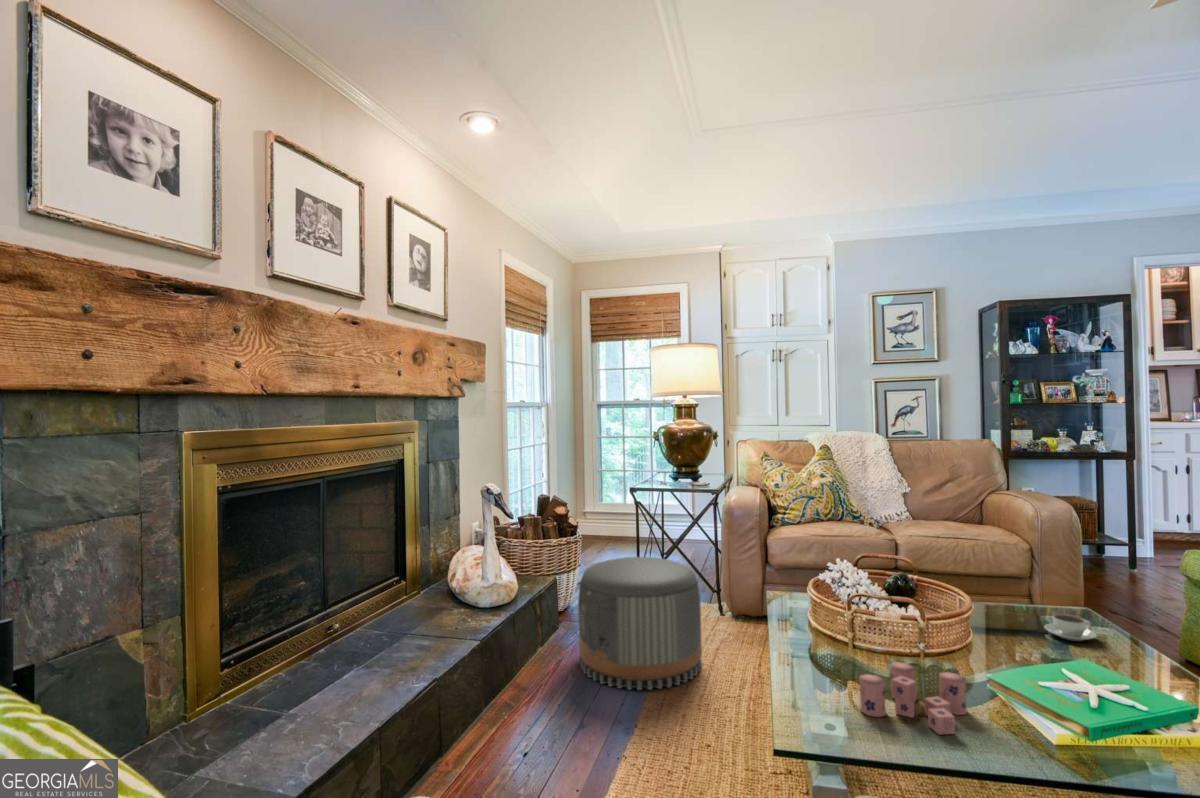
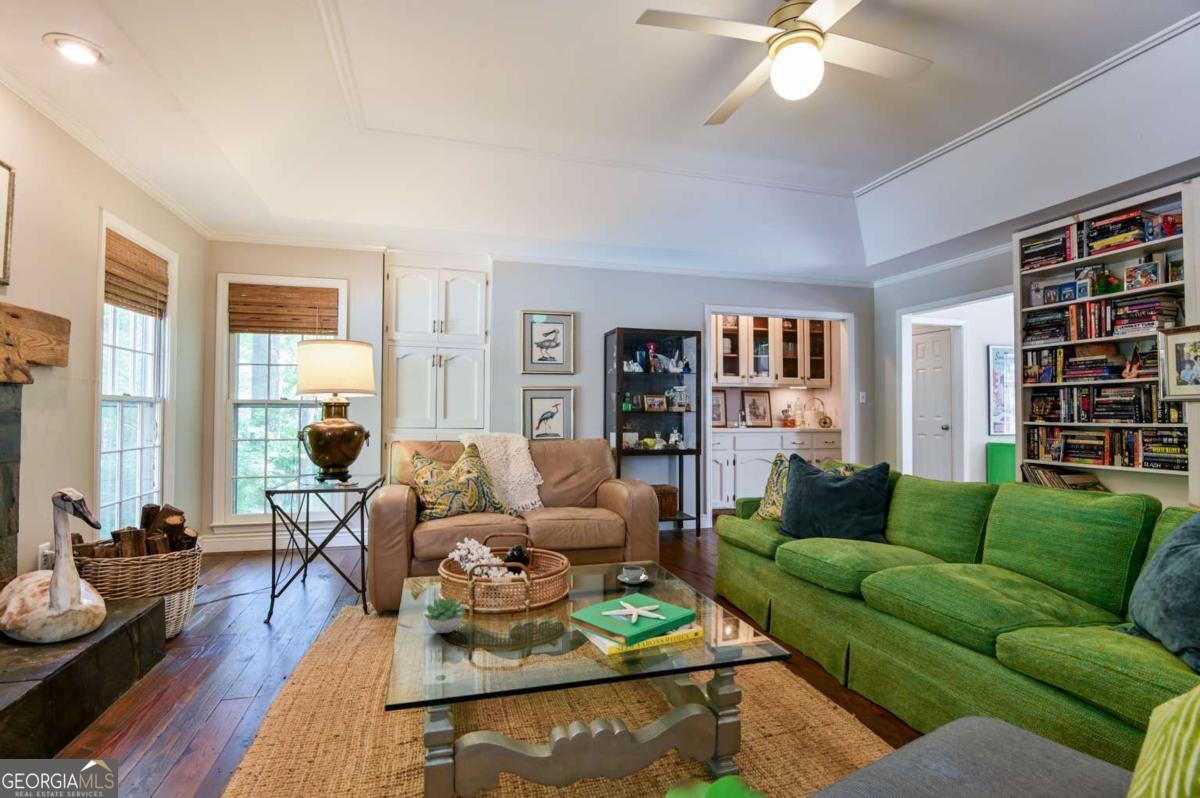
pouf: present [578,557,702,690] -> none [191,561,339,703]
succulent plant: none [797,626,848,668] -> present [424,597,467,633]
candle: present [860,662,967,735] -> none [468,615,549,664]

